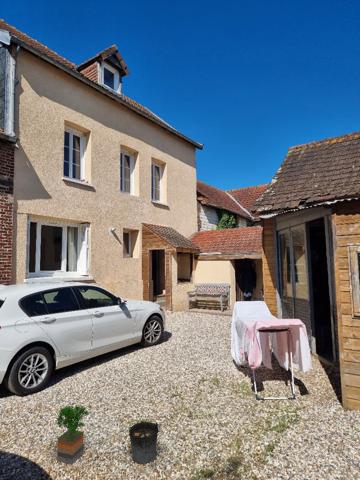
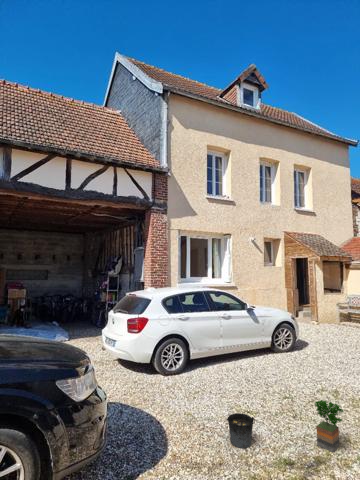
potted tree: present [57,405,89,464] -> present [315,400,343,452]

